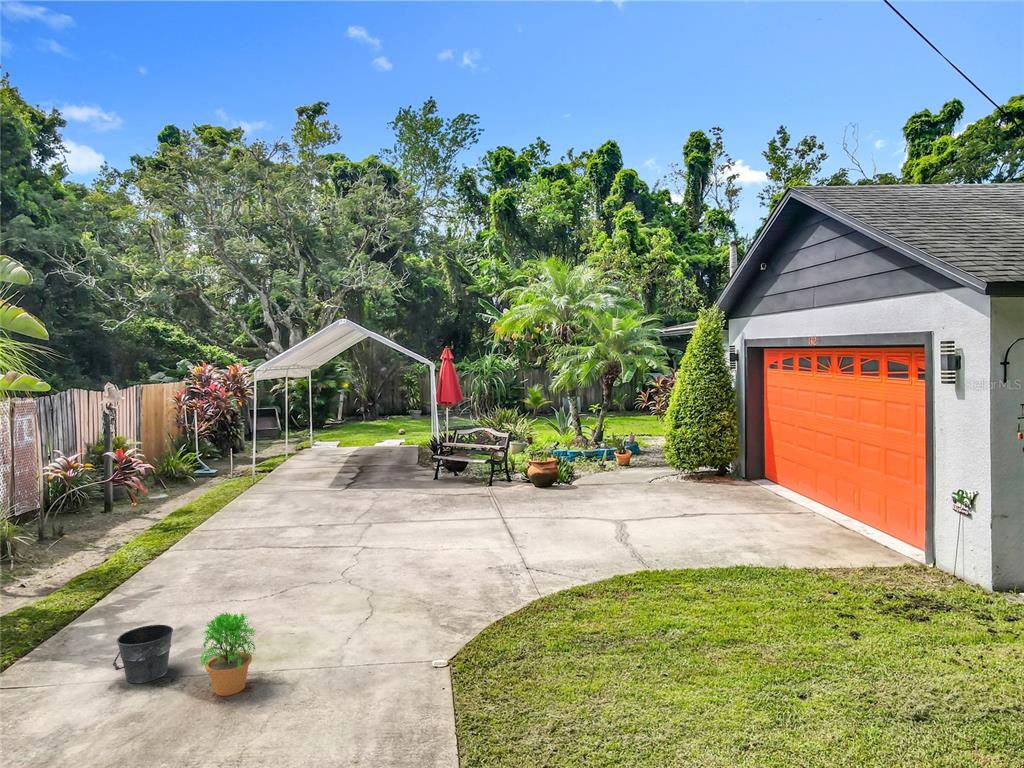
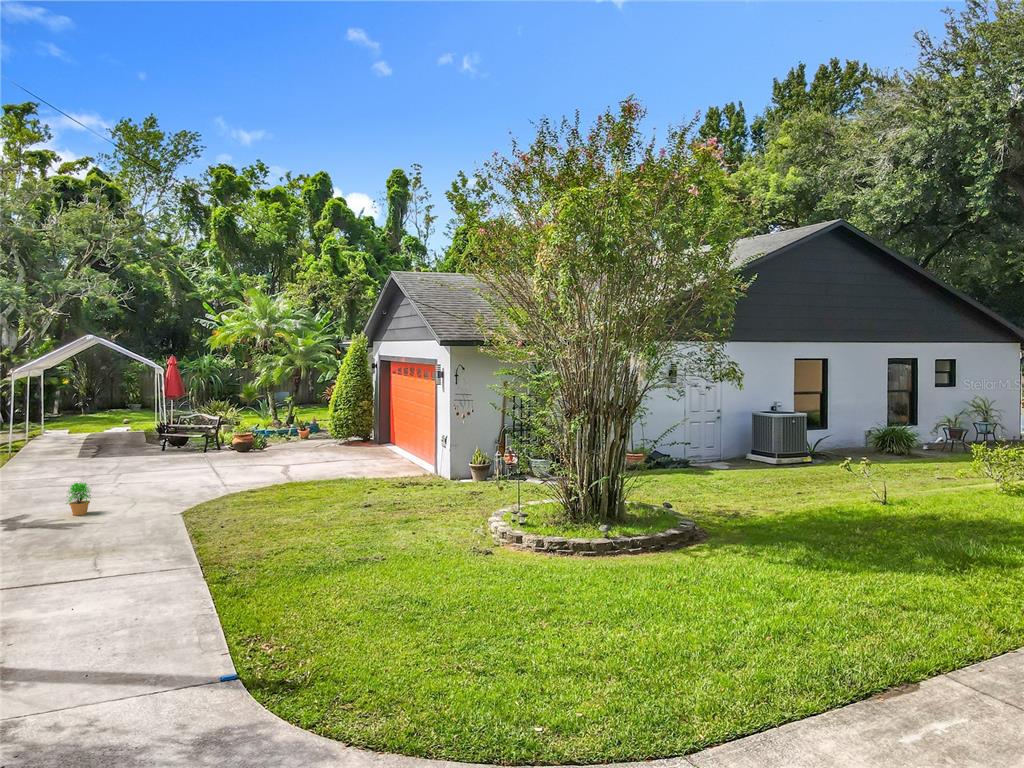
bucket: present [113,625,173,683] -> none [18,495,46,517]

